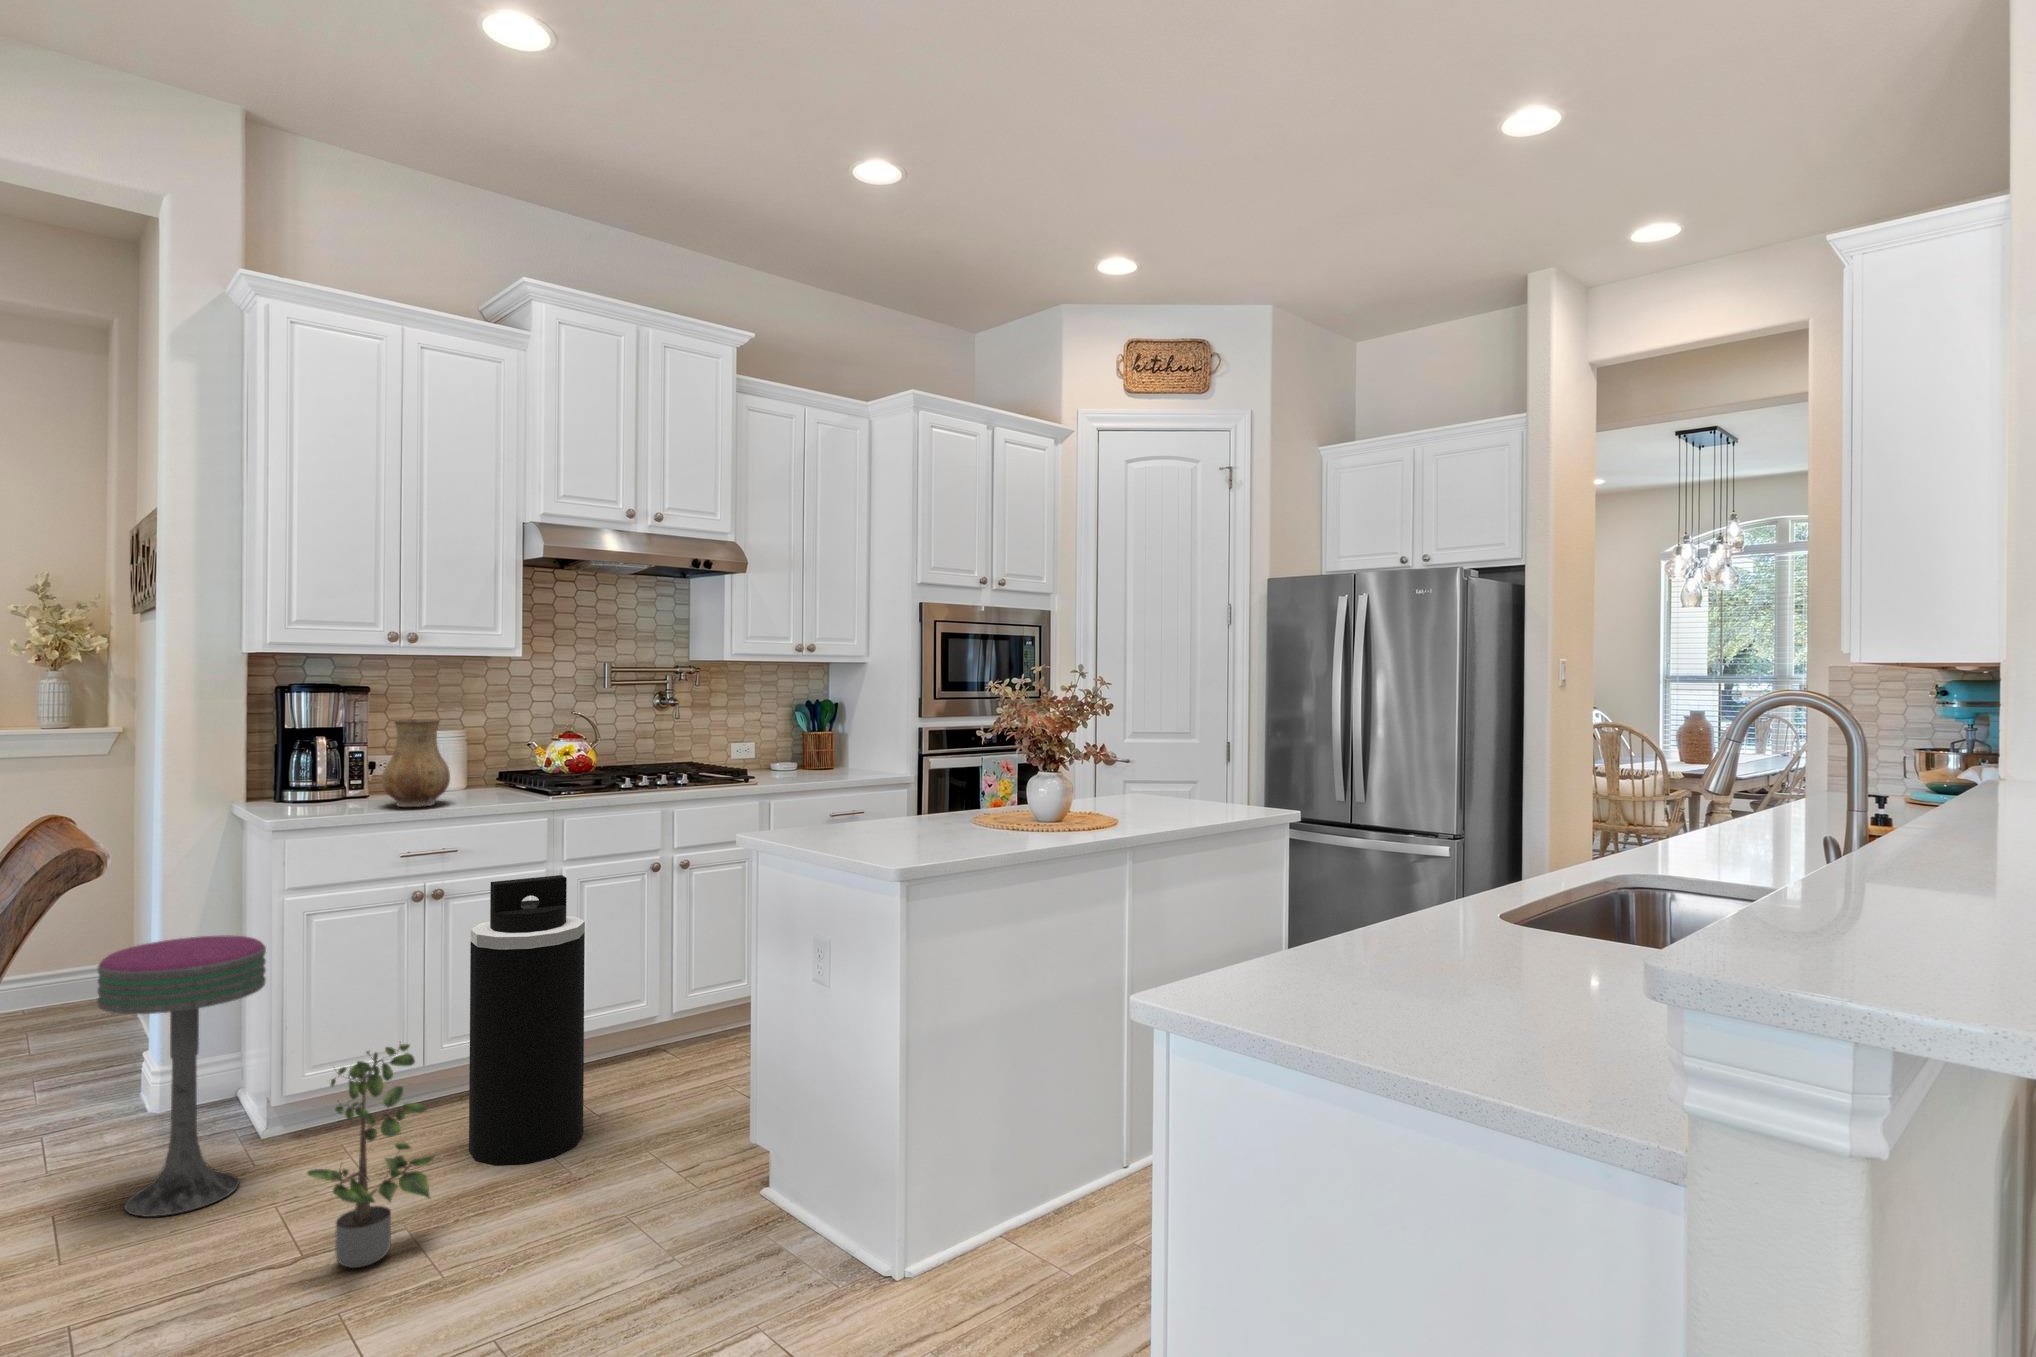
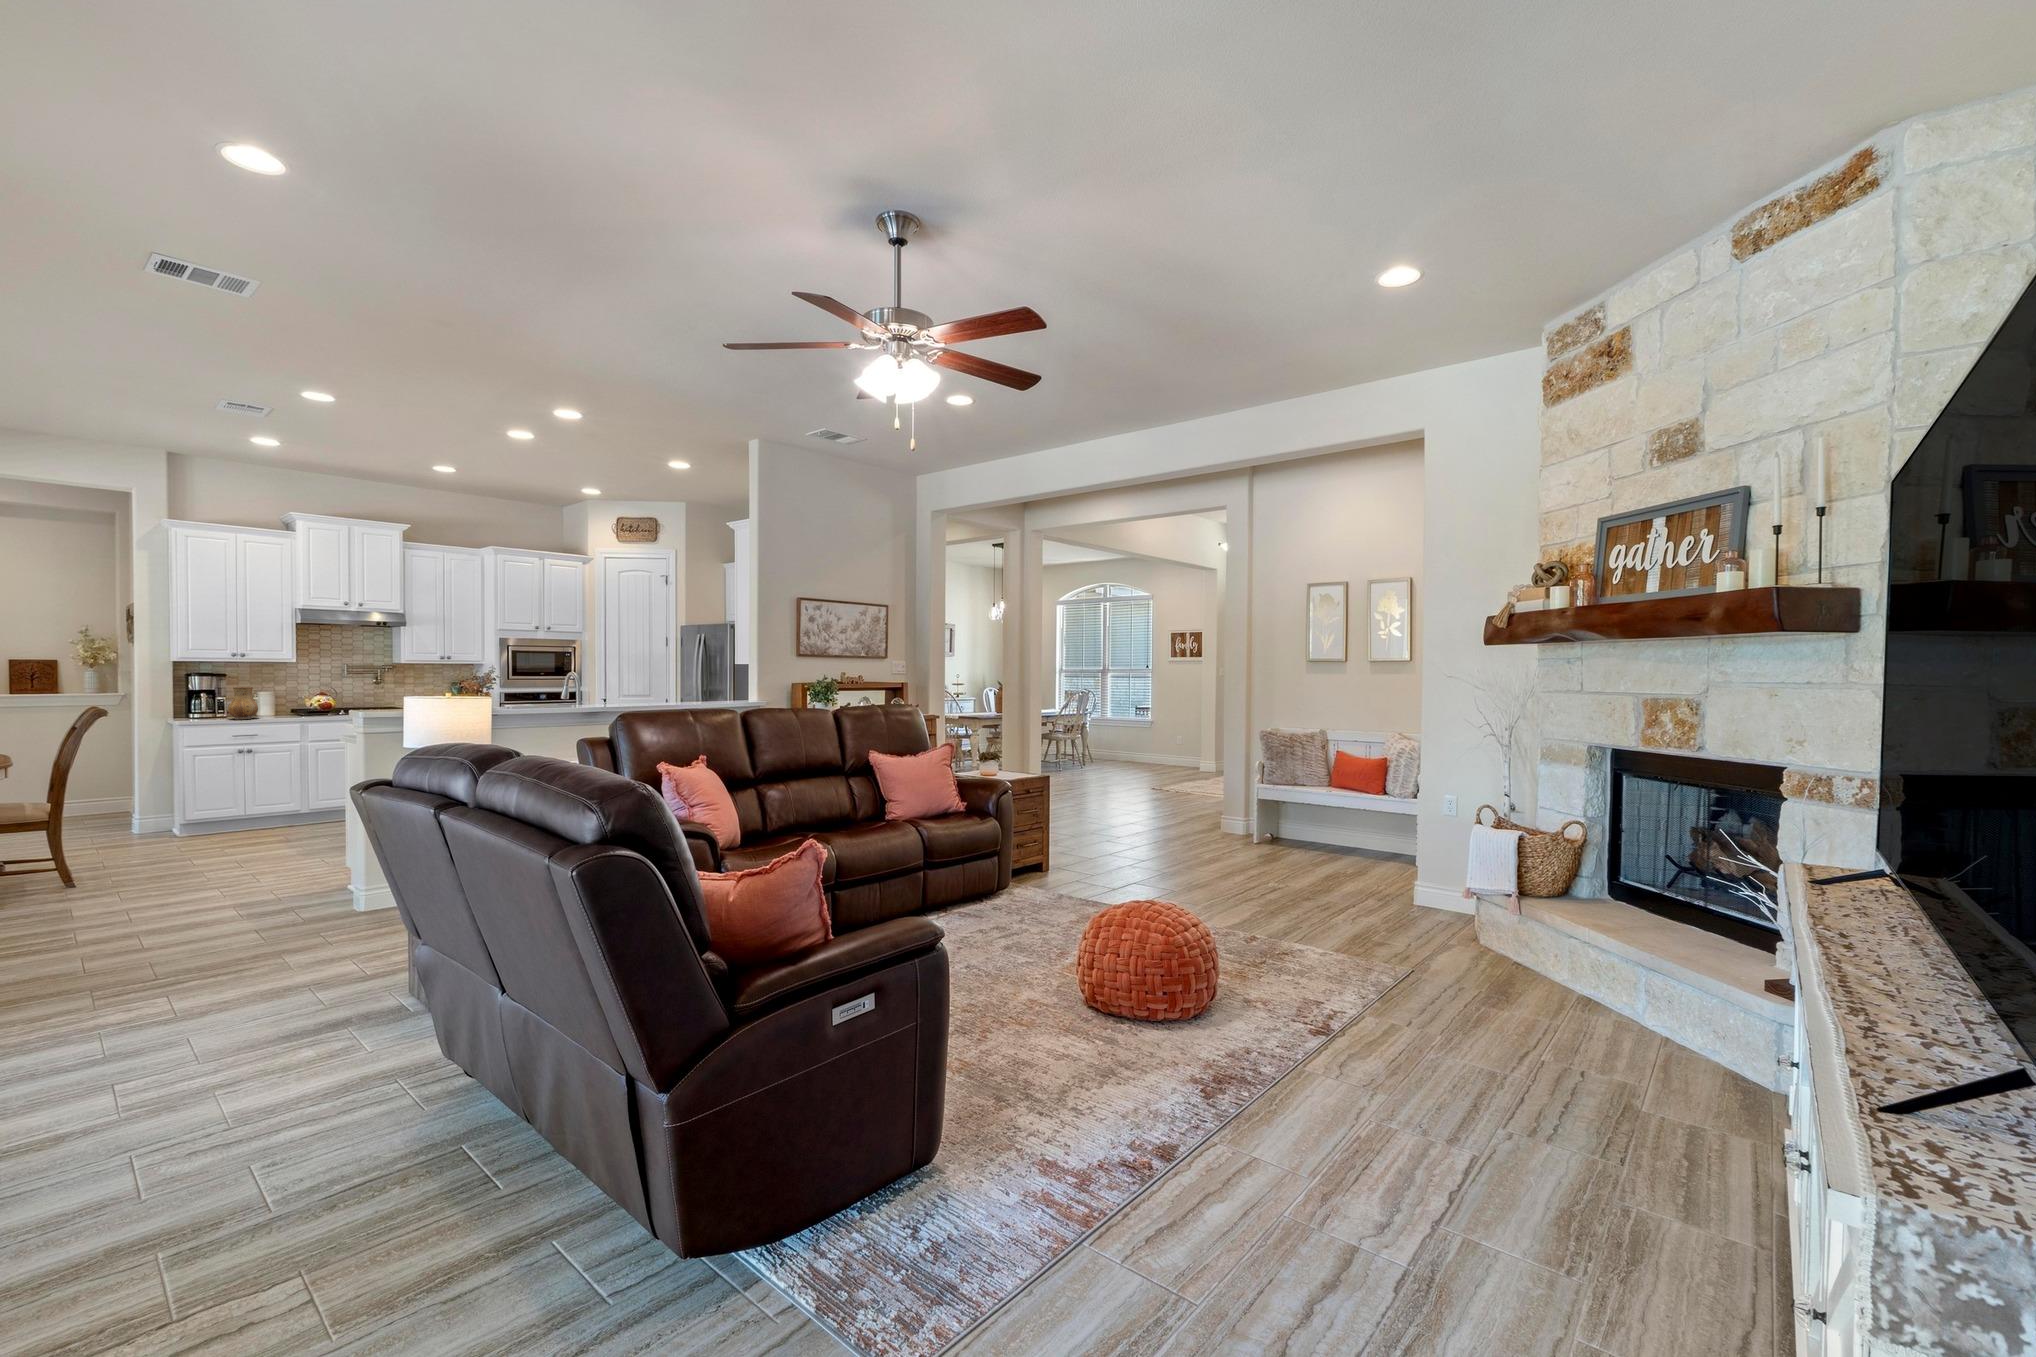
trash can: present [469,875,585,1165] -> none [256,742,304,839]
bar stool: present [97,936,266,1217] -> none [110,761,174,849]
potted plant: present [307,1044,435,1268] -> none [181,786,233,854]

